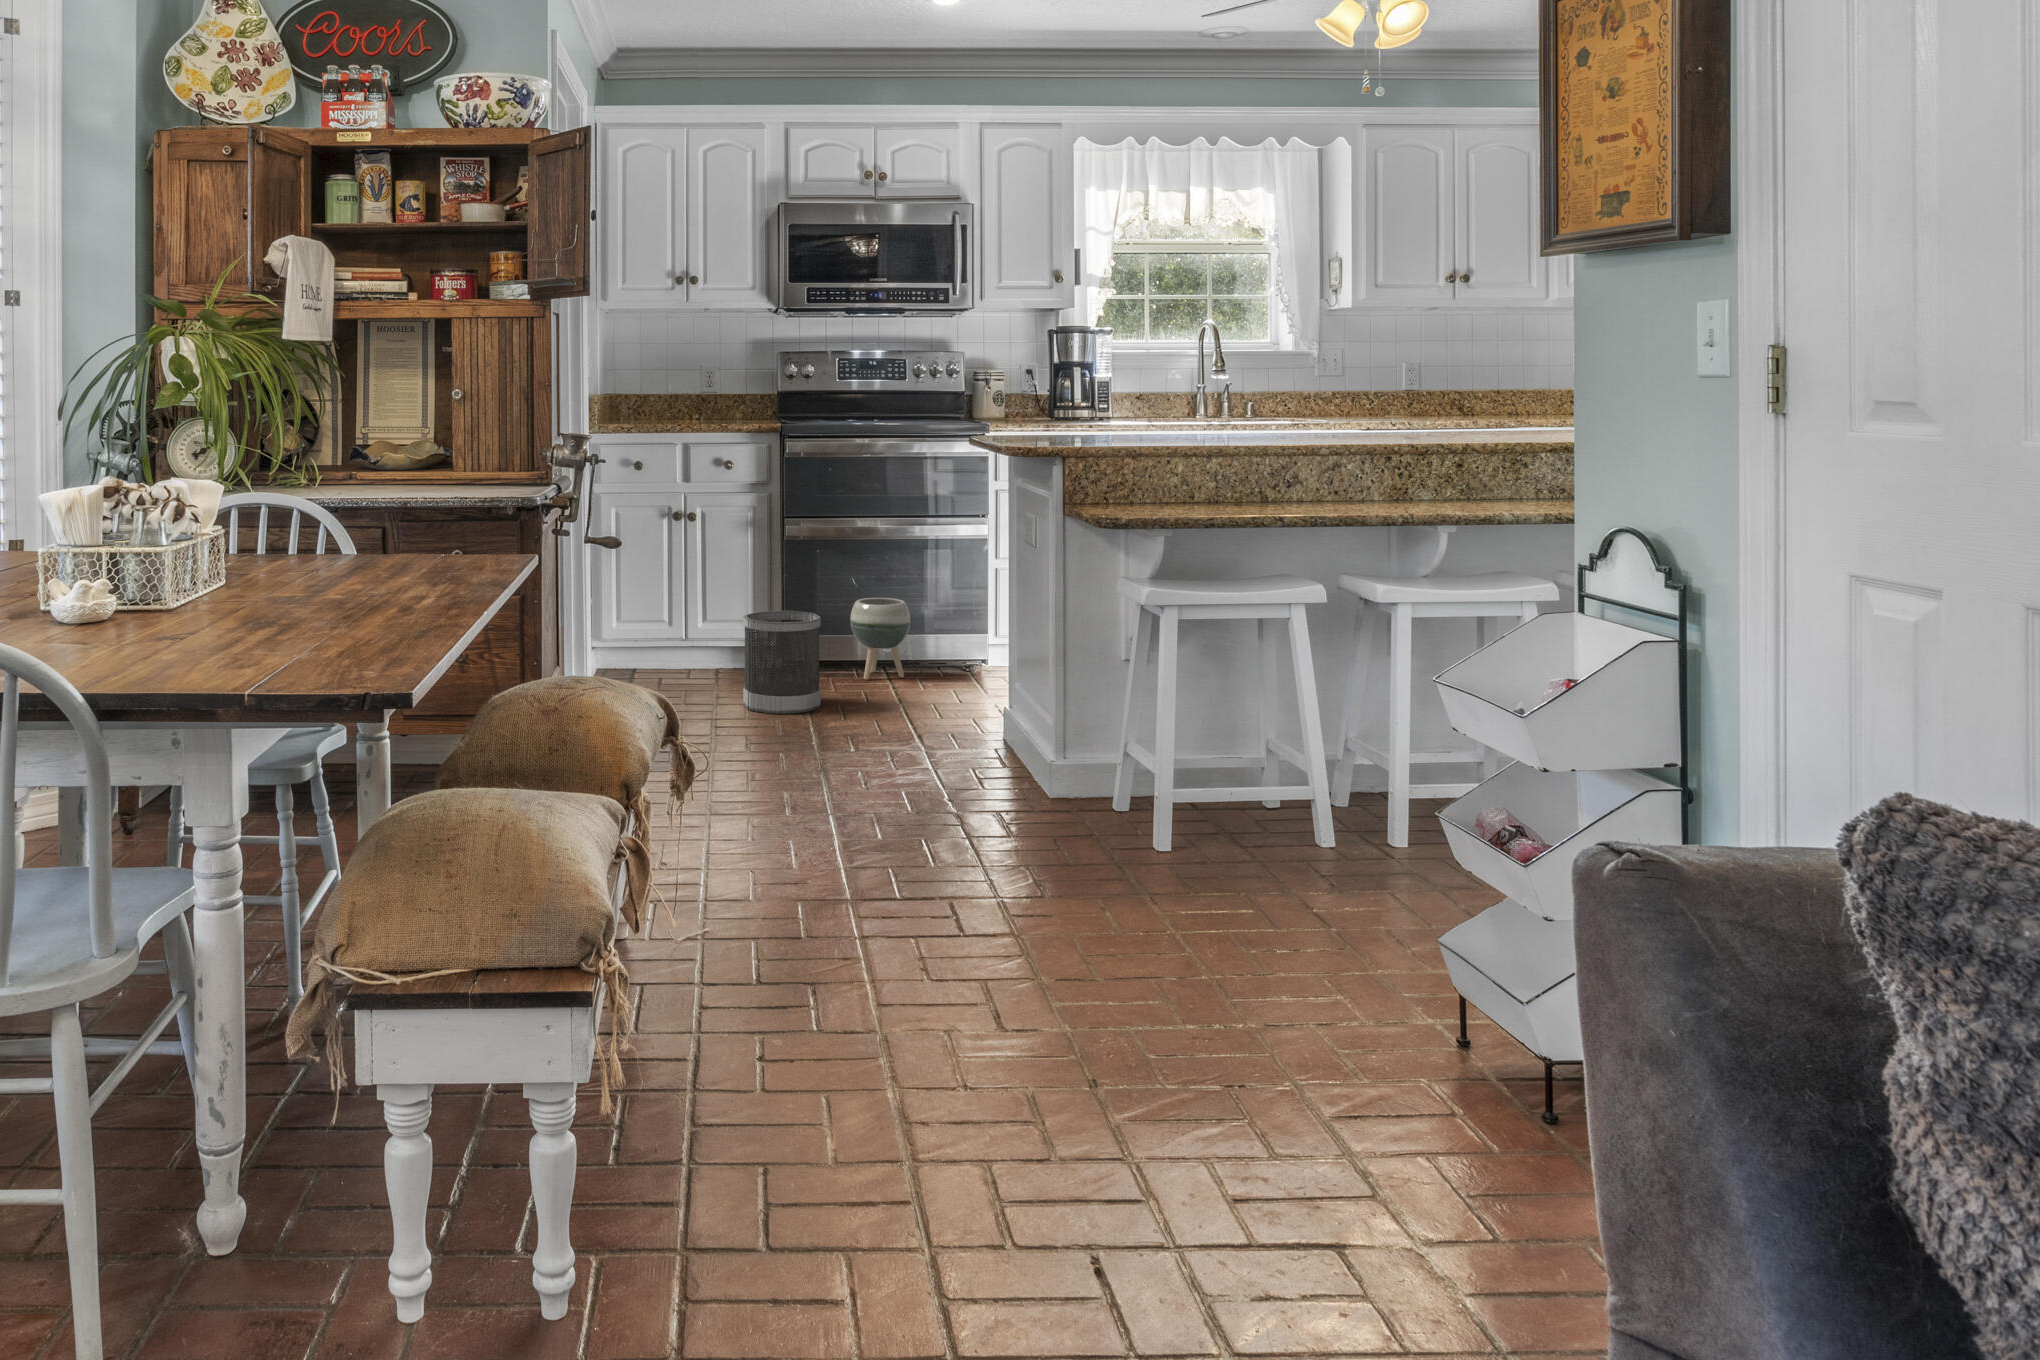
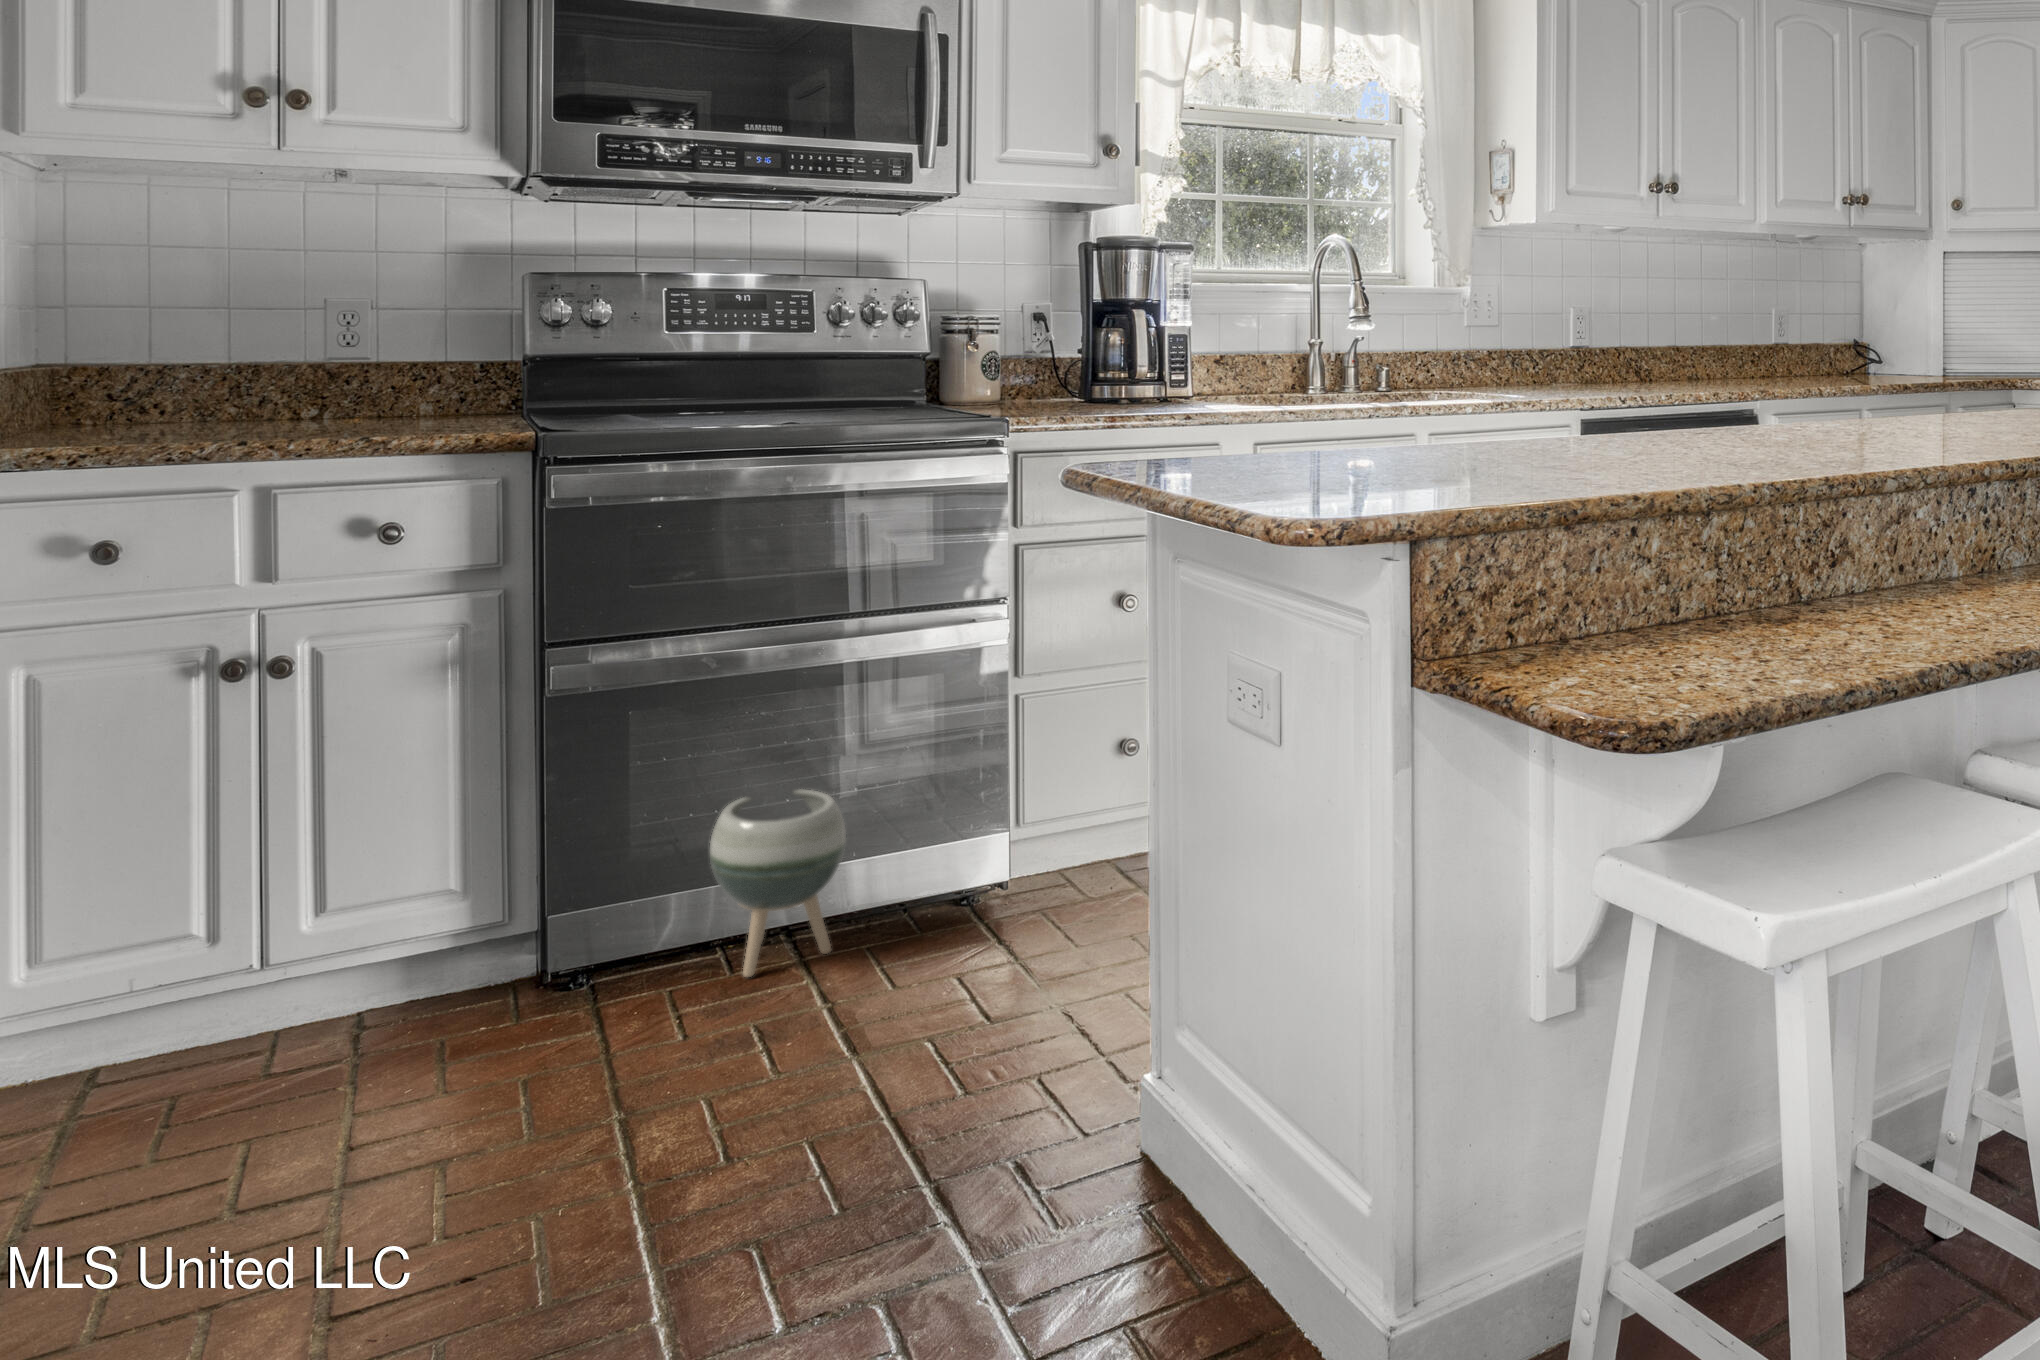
wastebasket: present [743,611,821,714] -> none [440,899,658,1197]

